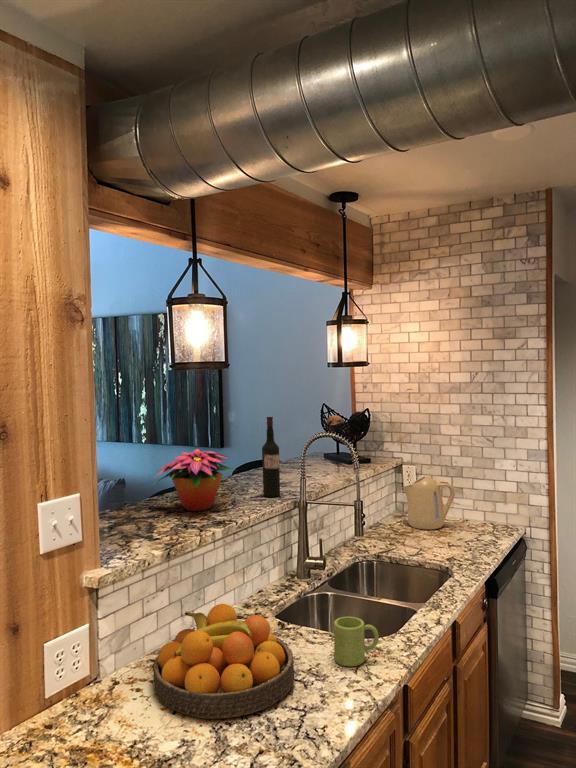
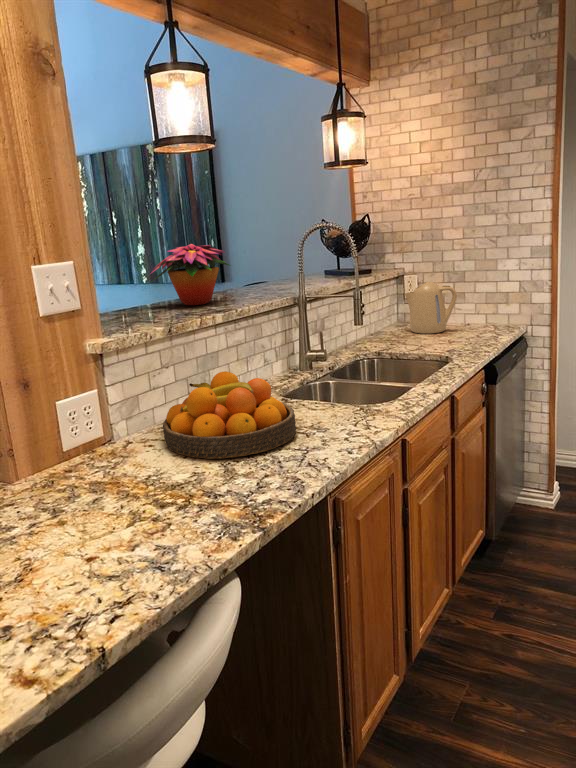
wine bottle: present [262,417,280,497] -> none [258,212,279,294]
mug: present [334,617,379,666] -> none [333,380,376,422]

